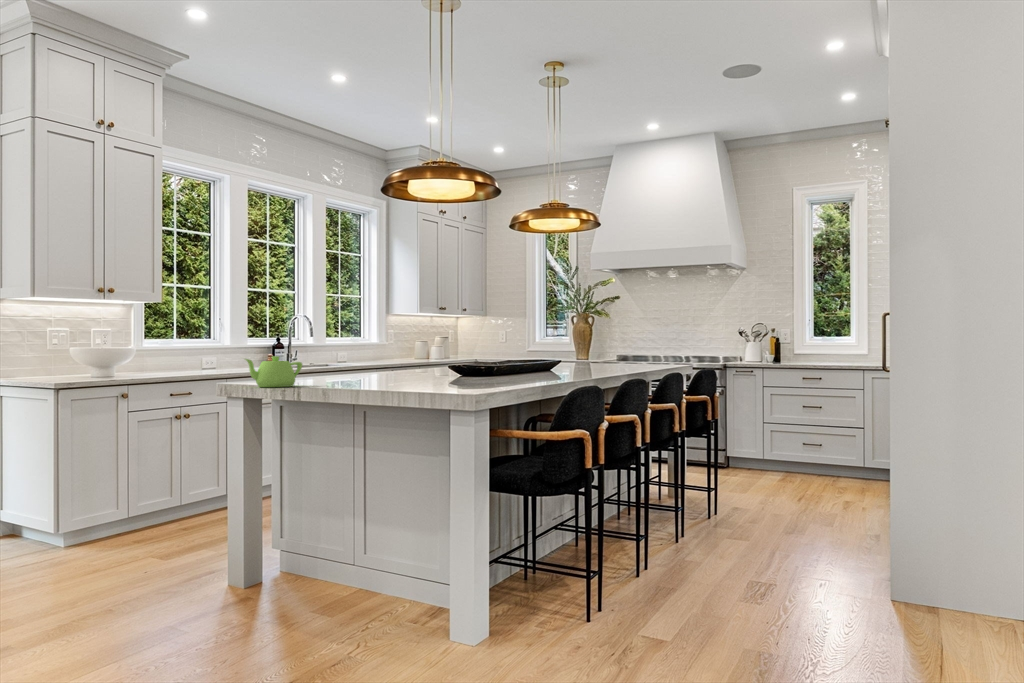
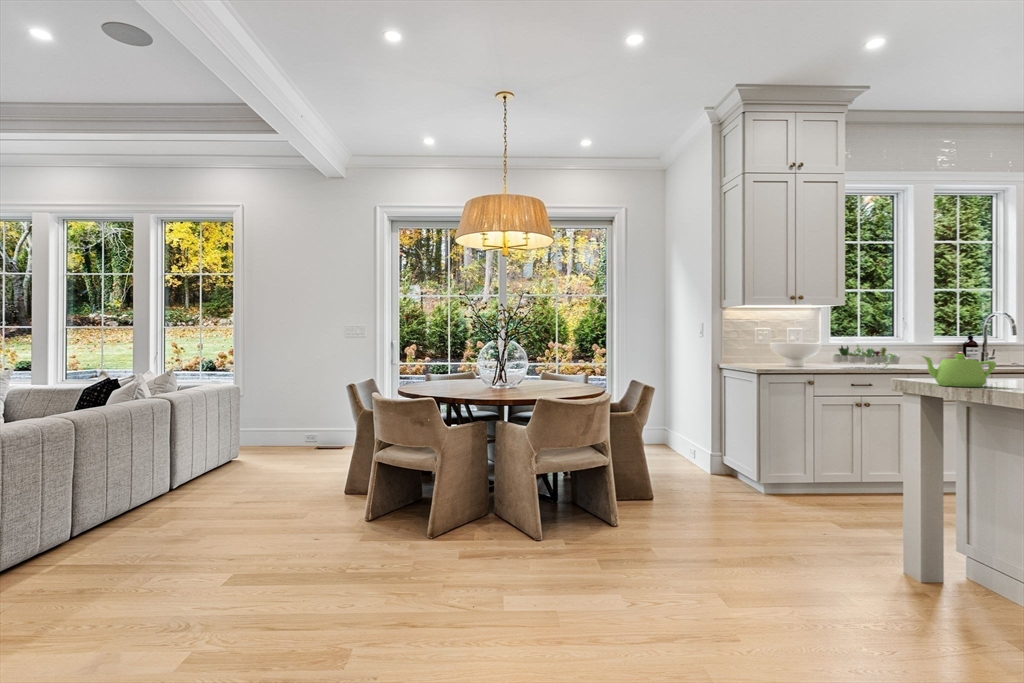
succulent plant: none [146,345,219,374] -> present [832,345,900,368]

